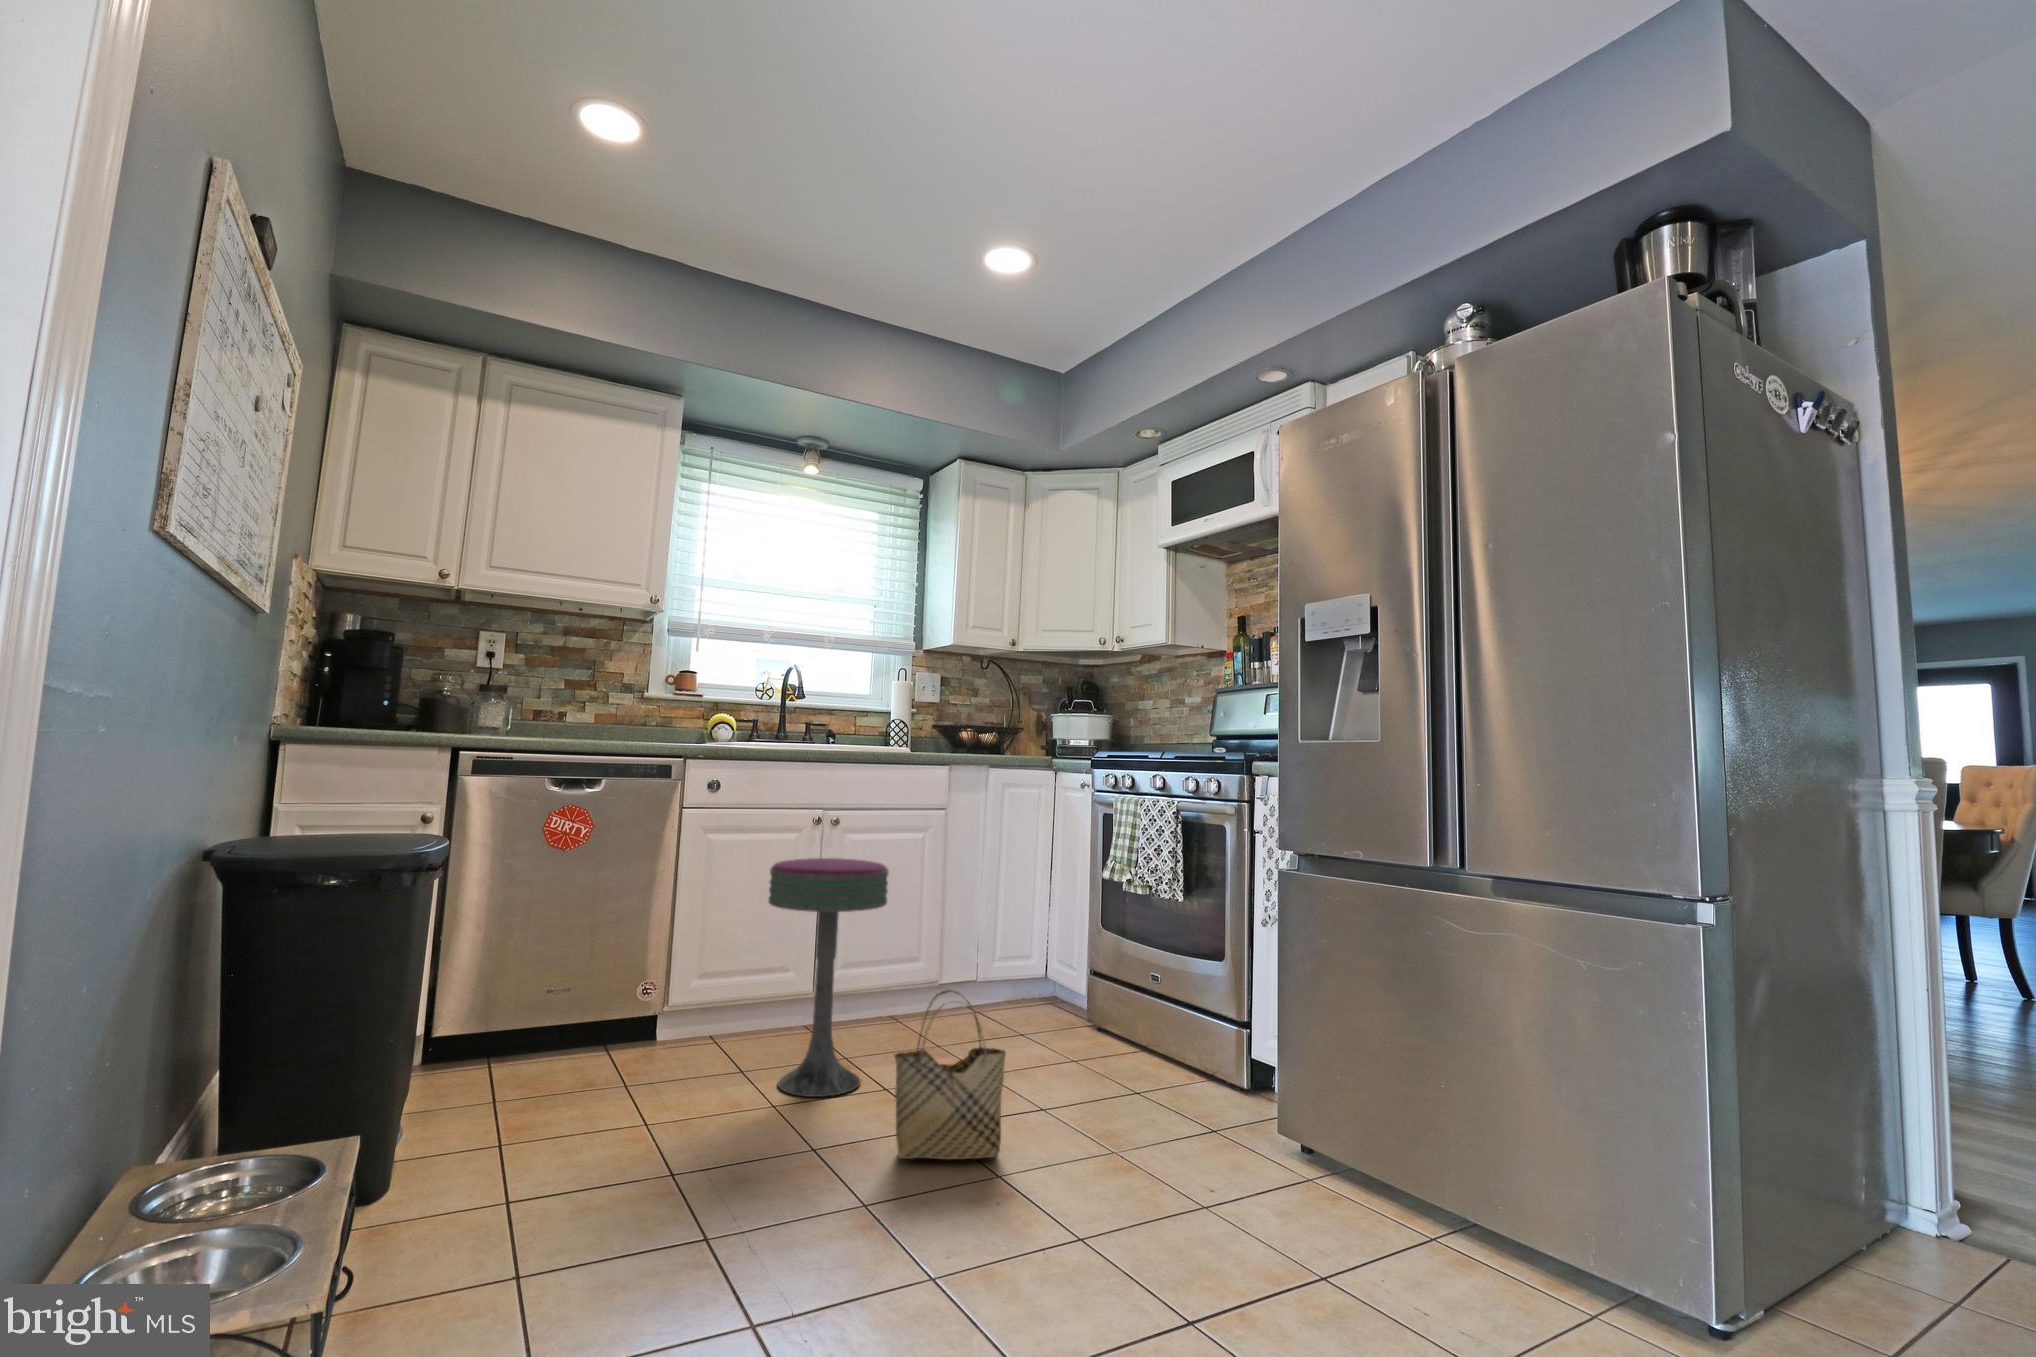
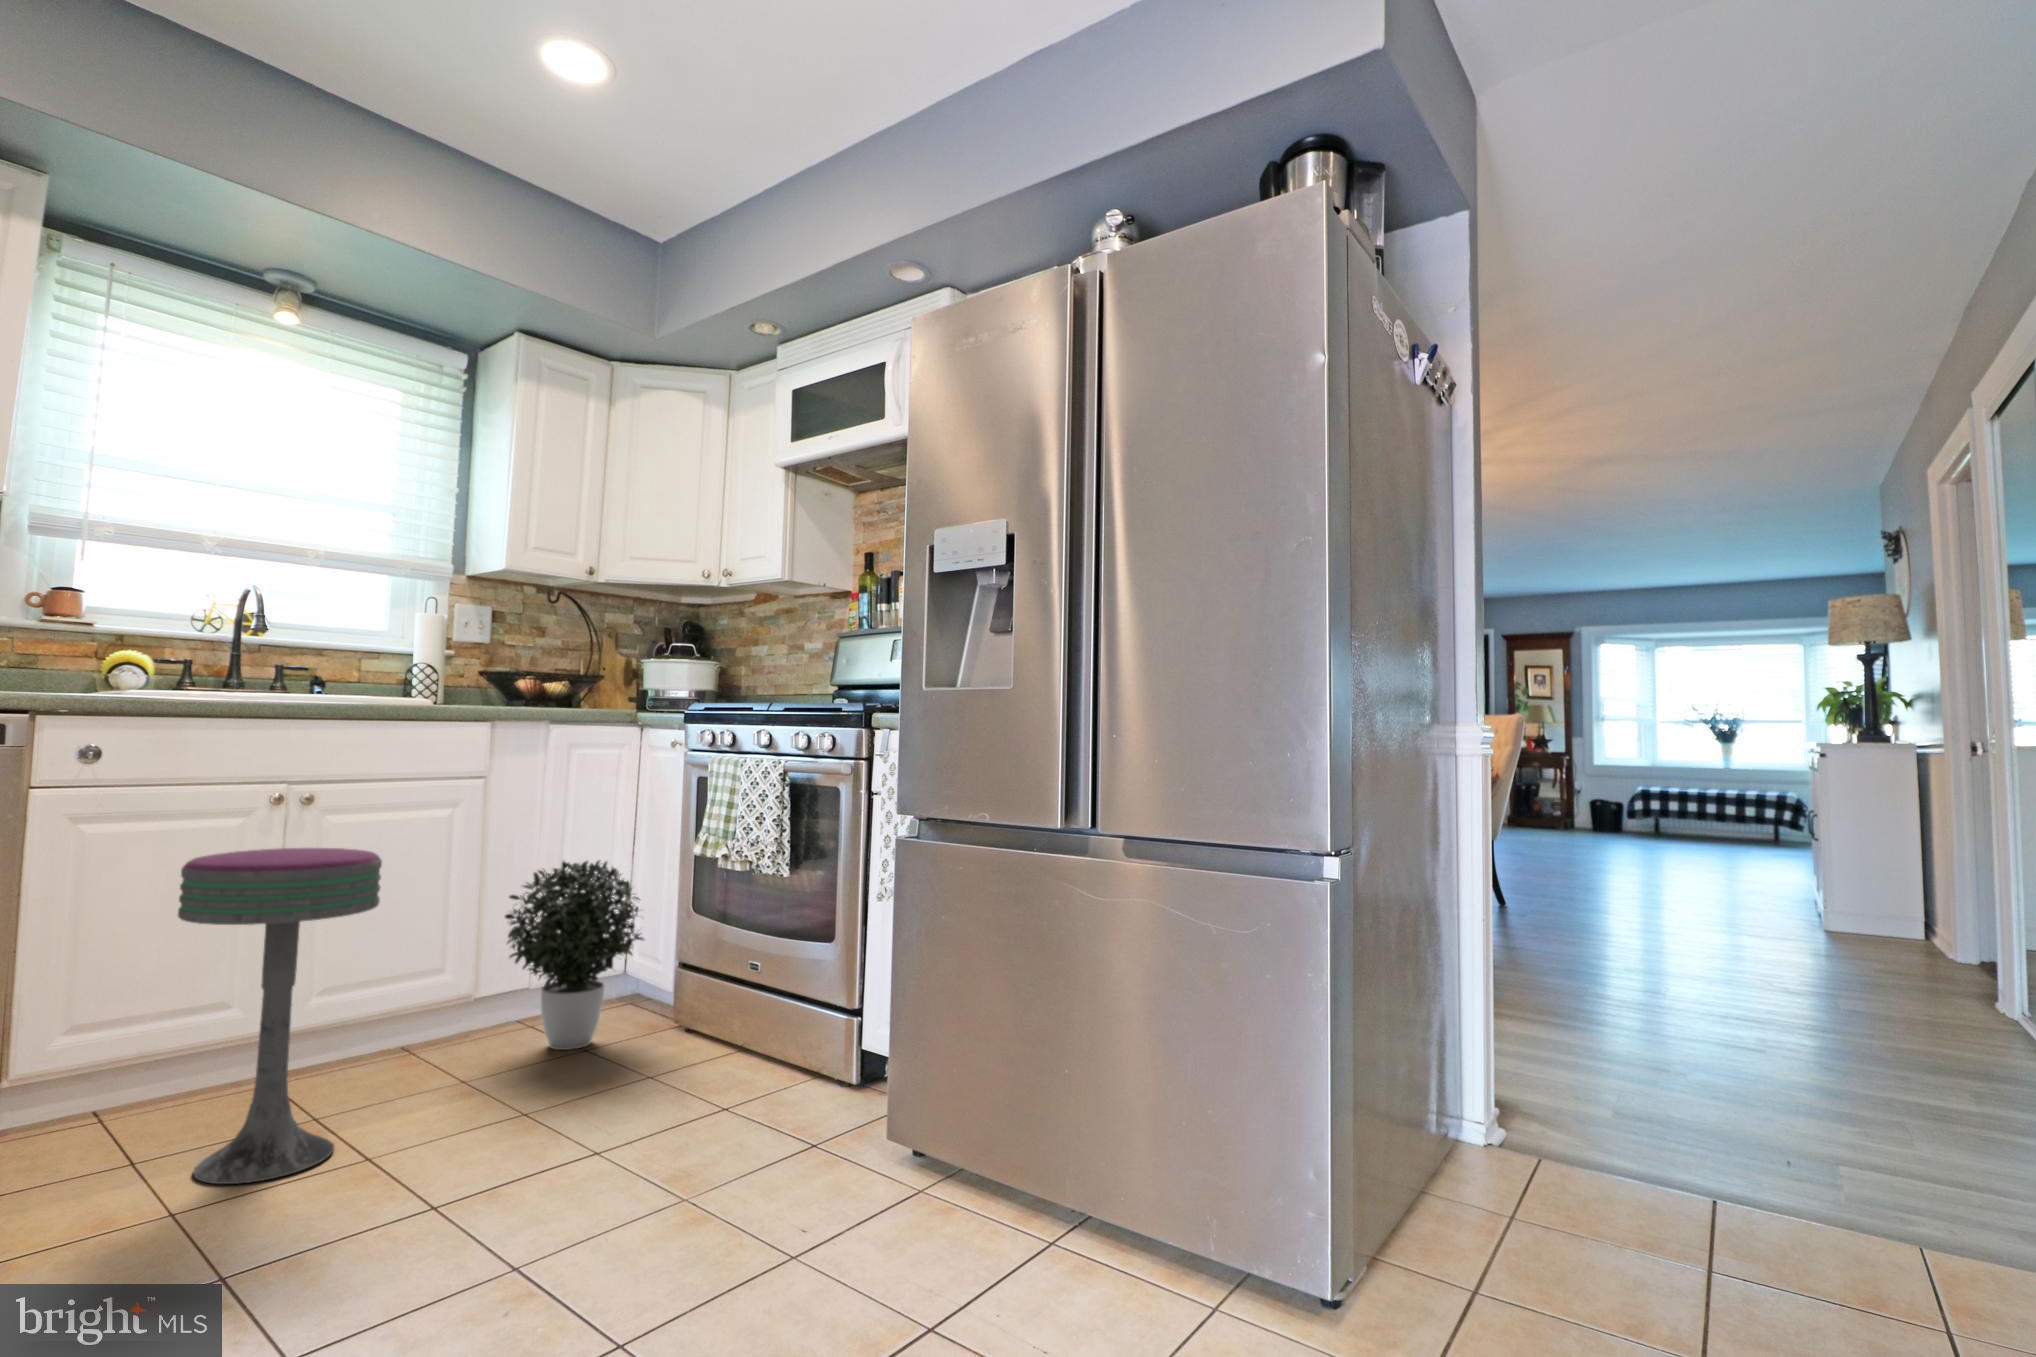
potted plant: none [961,876,1065,1030] -> present [505,861,644,1050]
woven basket: present [894,990,1006,1159] -> none [367,1015,541,1255]

